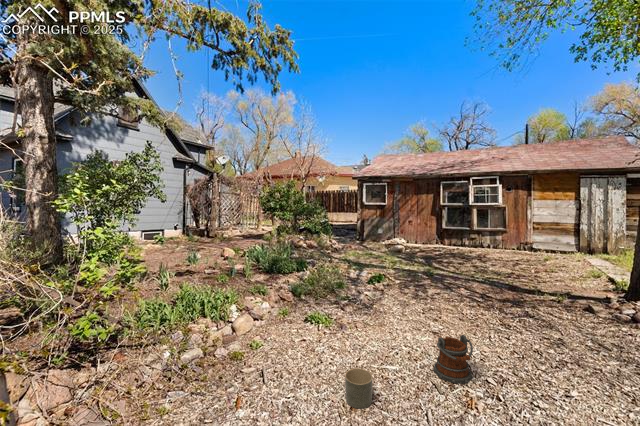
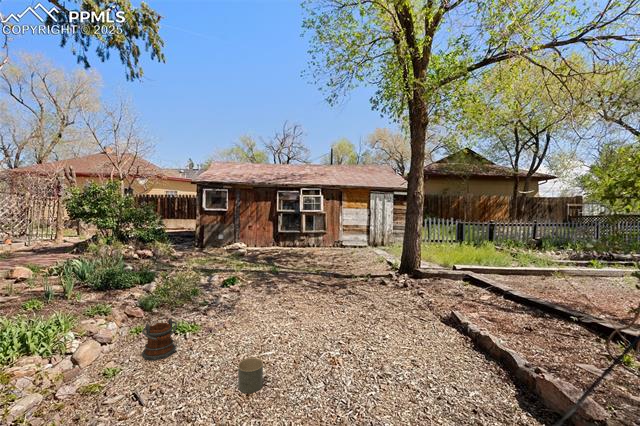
bucket: present [433,335,473,384] -> present [142,319,177,360]

